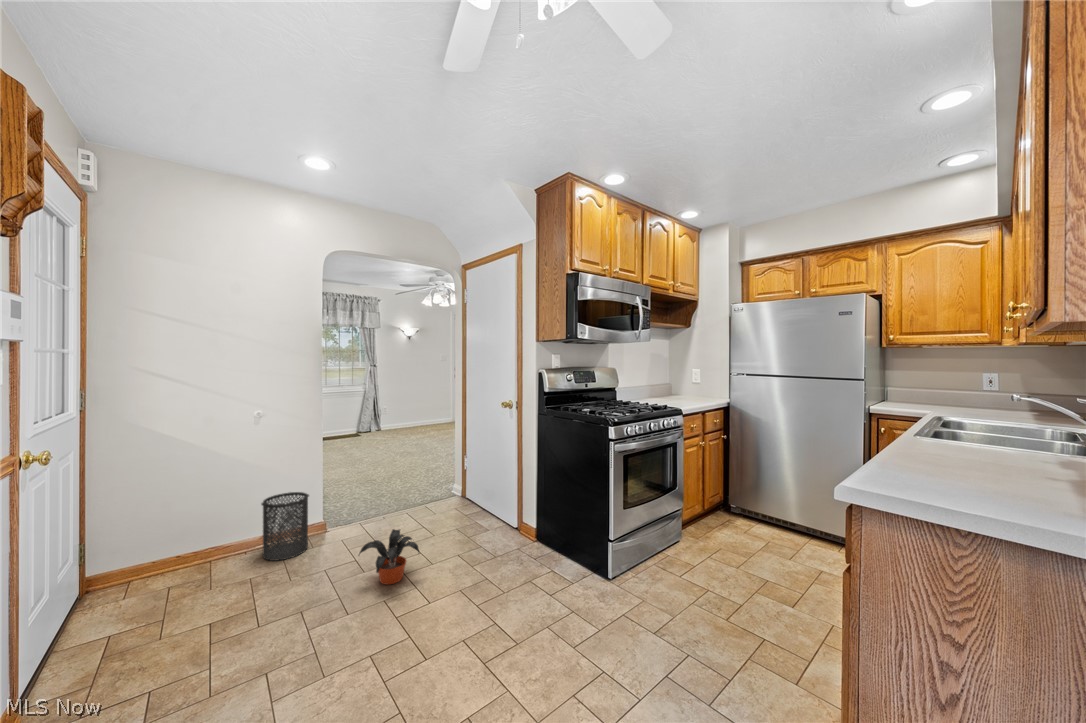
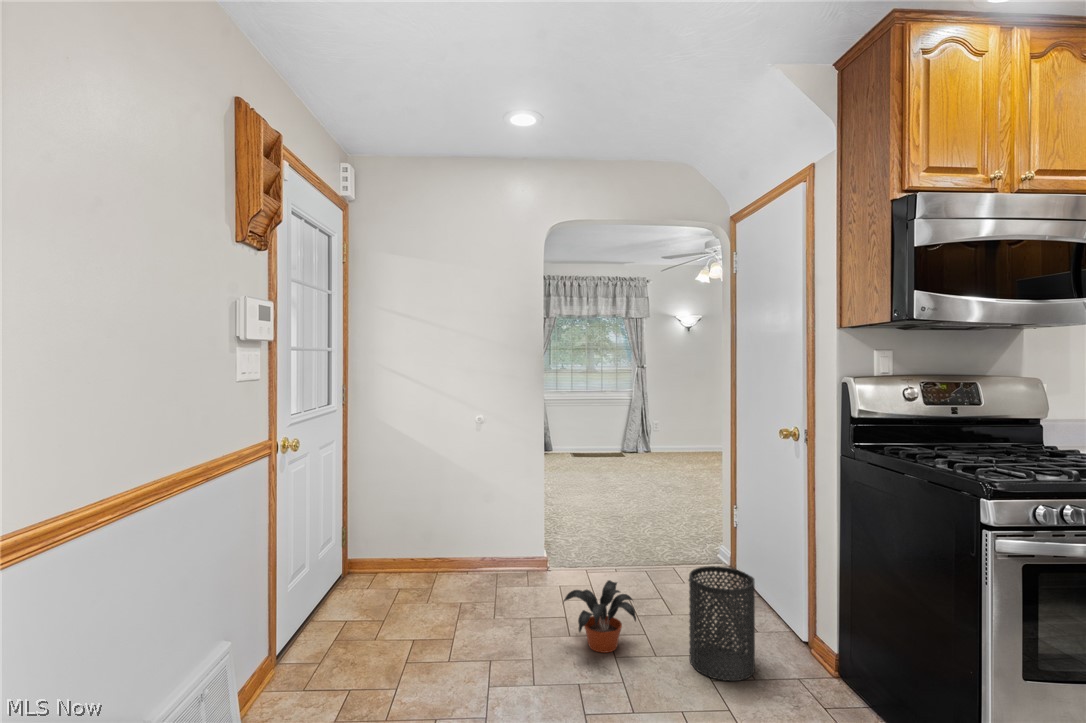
trash can: present [261,492,309,561] -> present [689,566,755,681]

